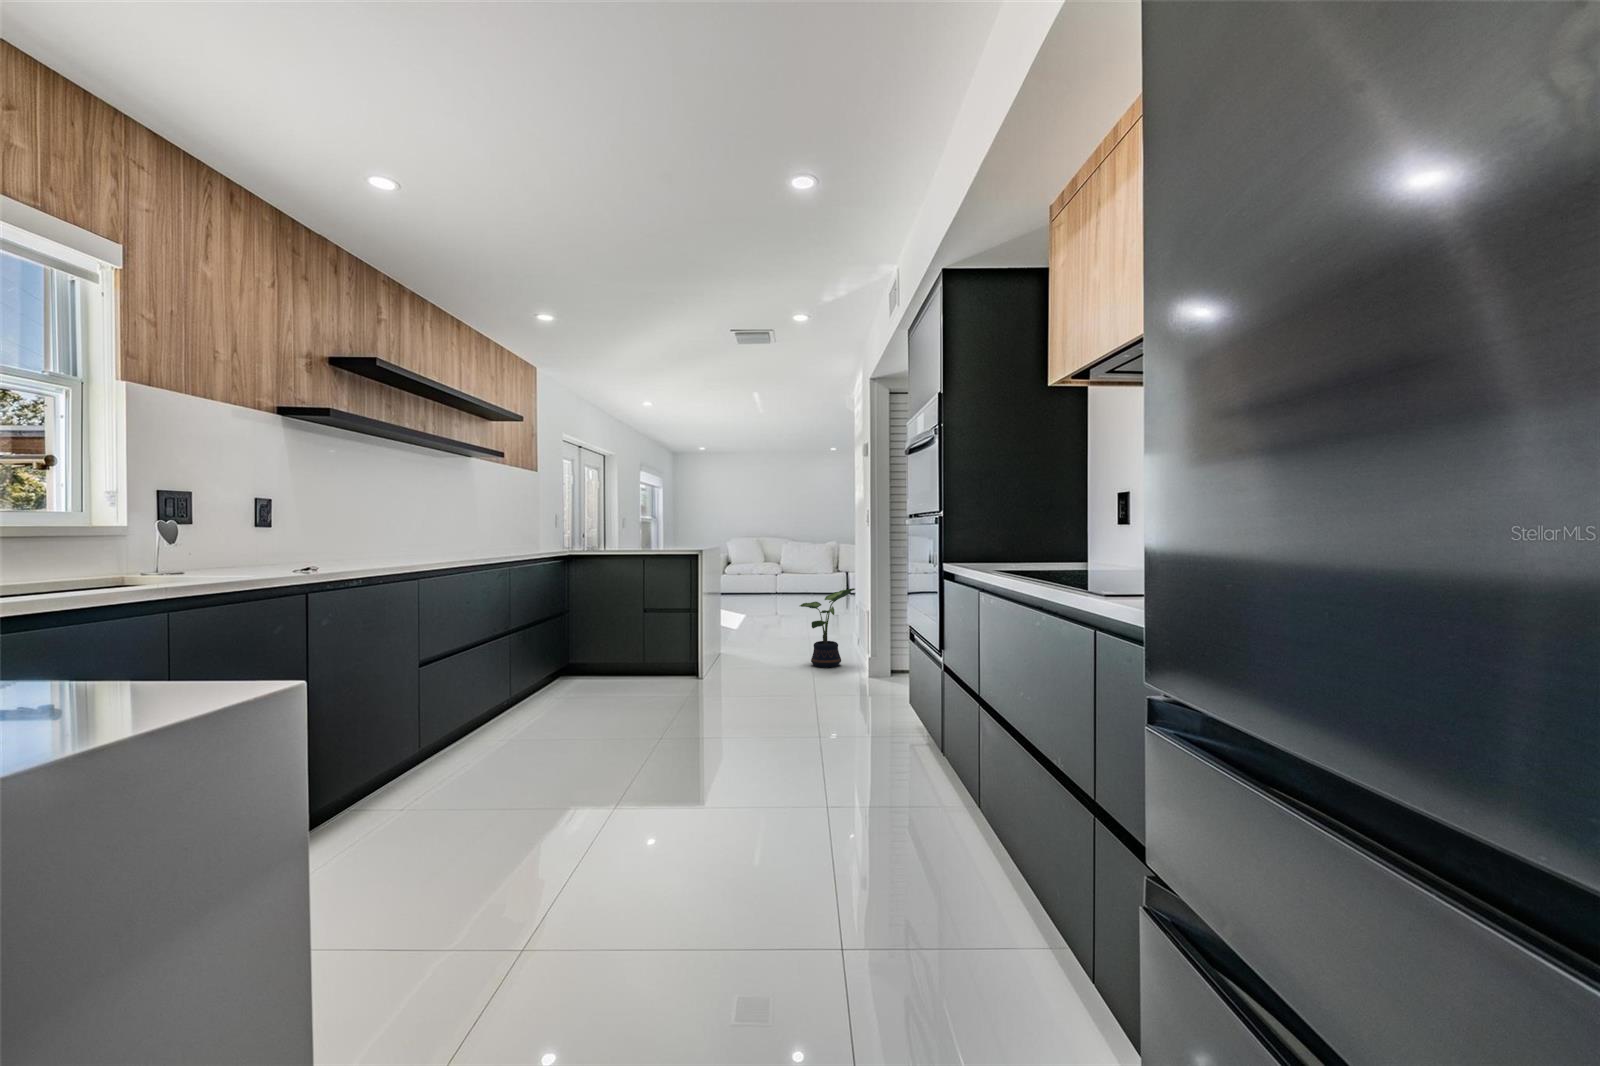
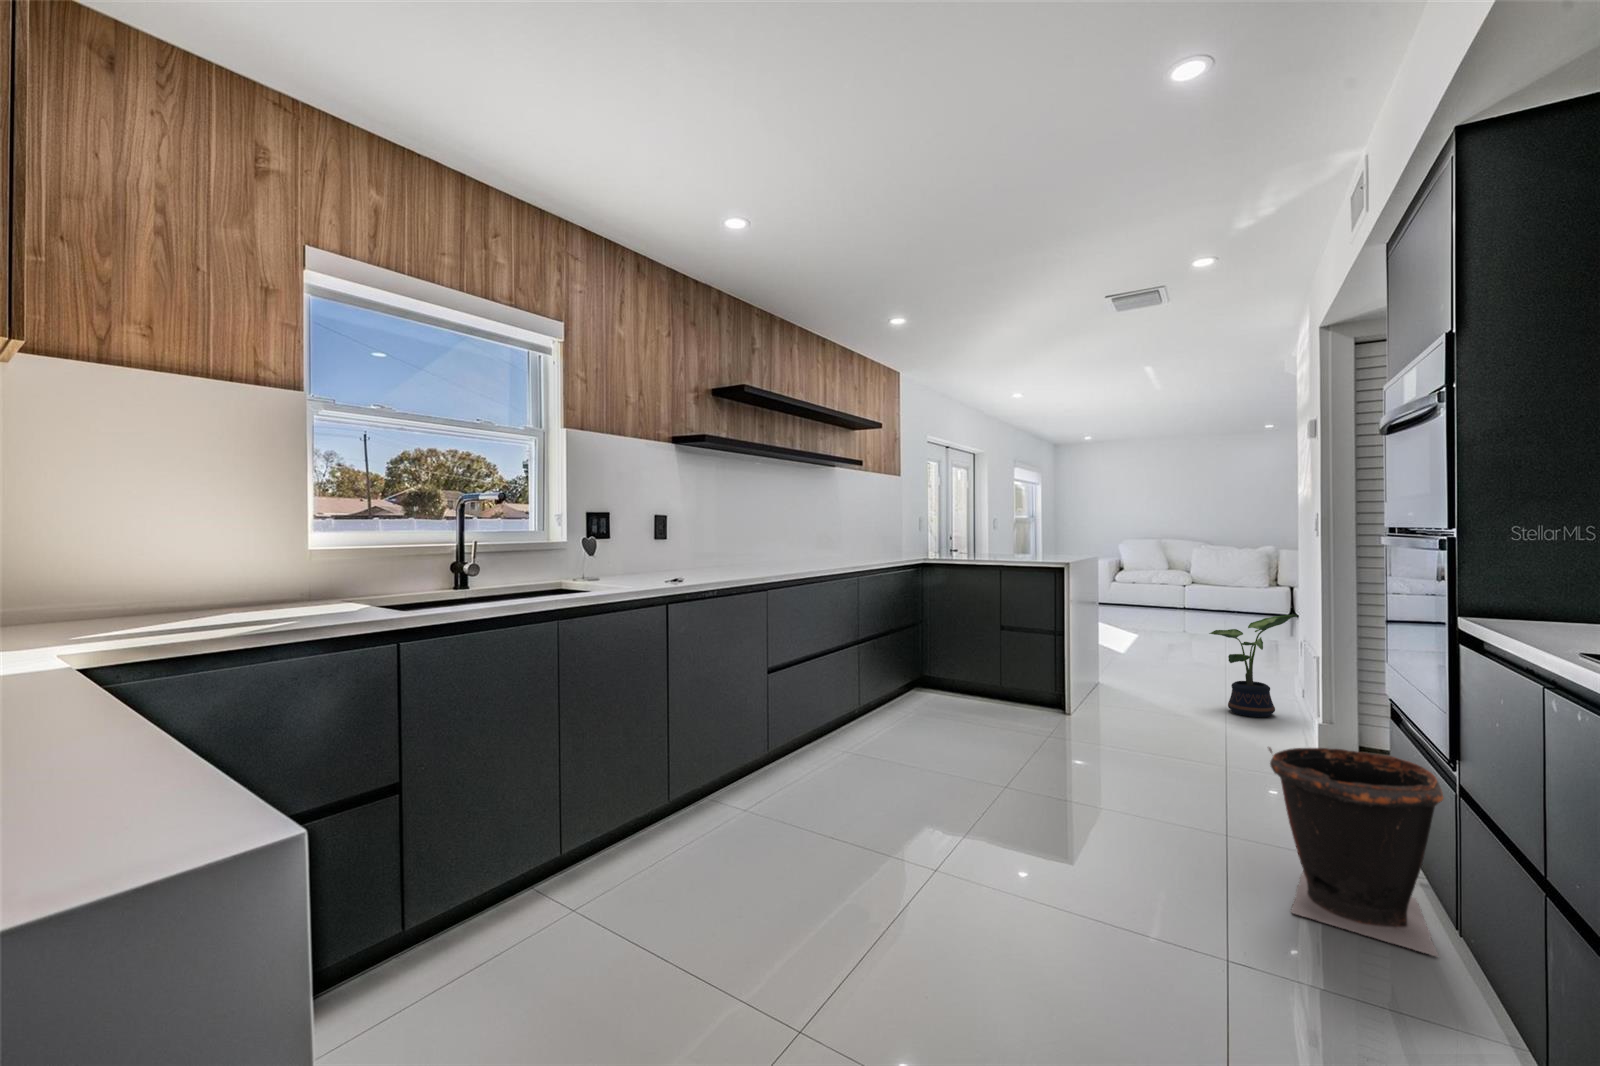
waste bin: none [843,670,936,790] -> present [1268,747,1444,957]

